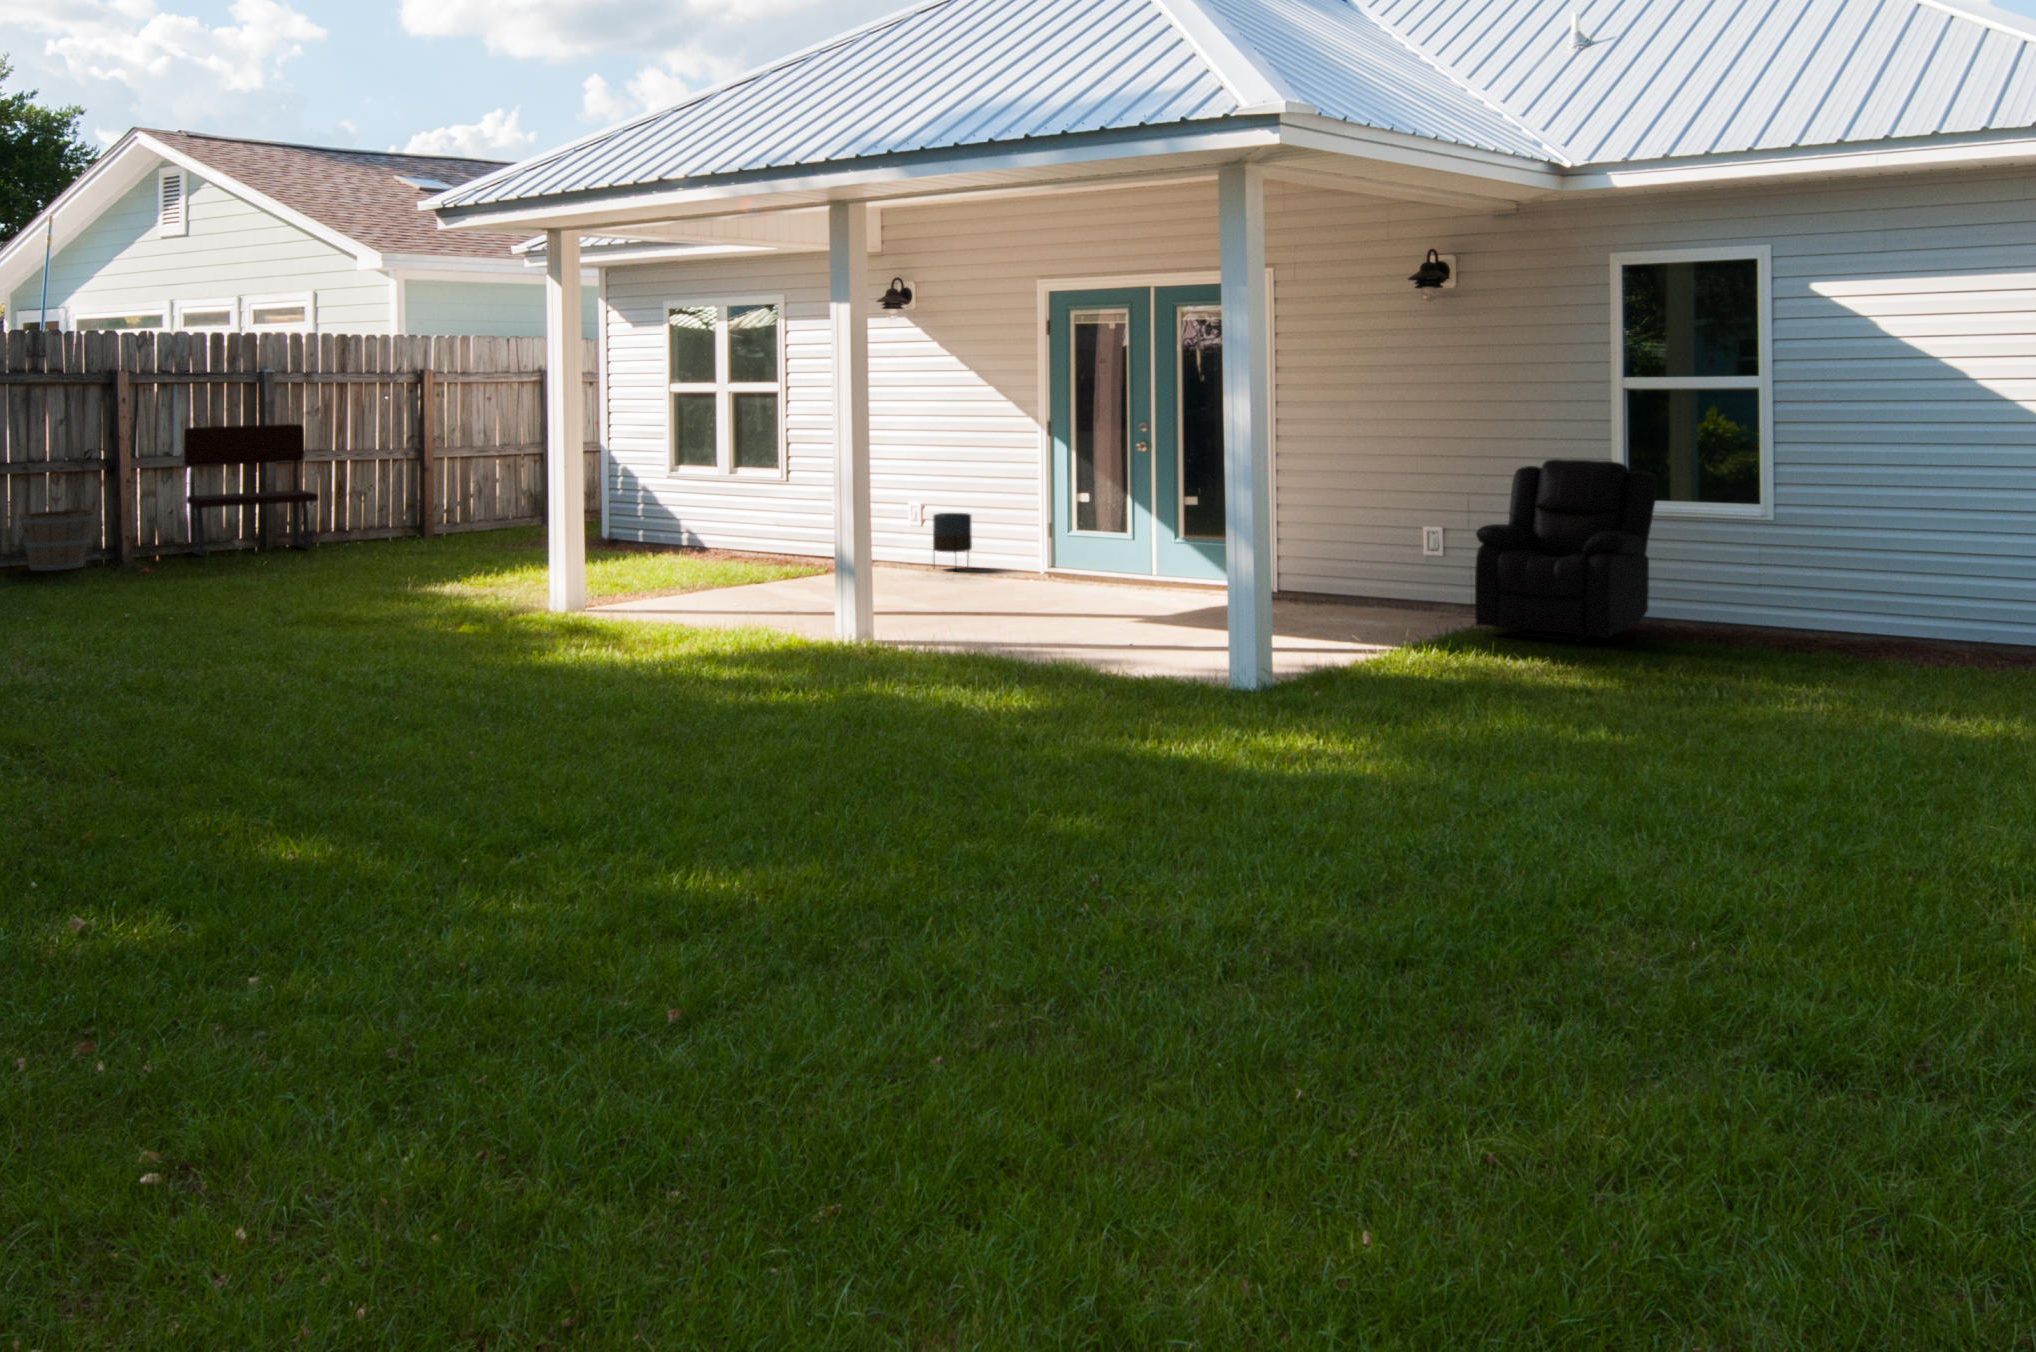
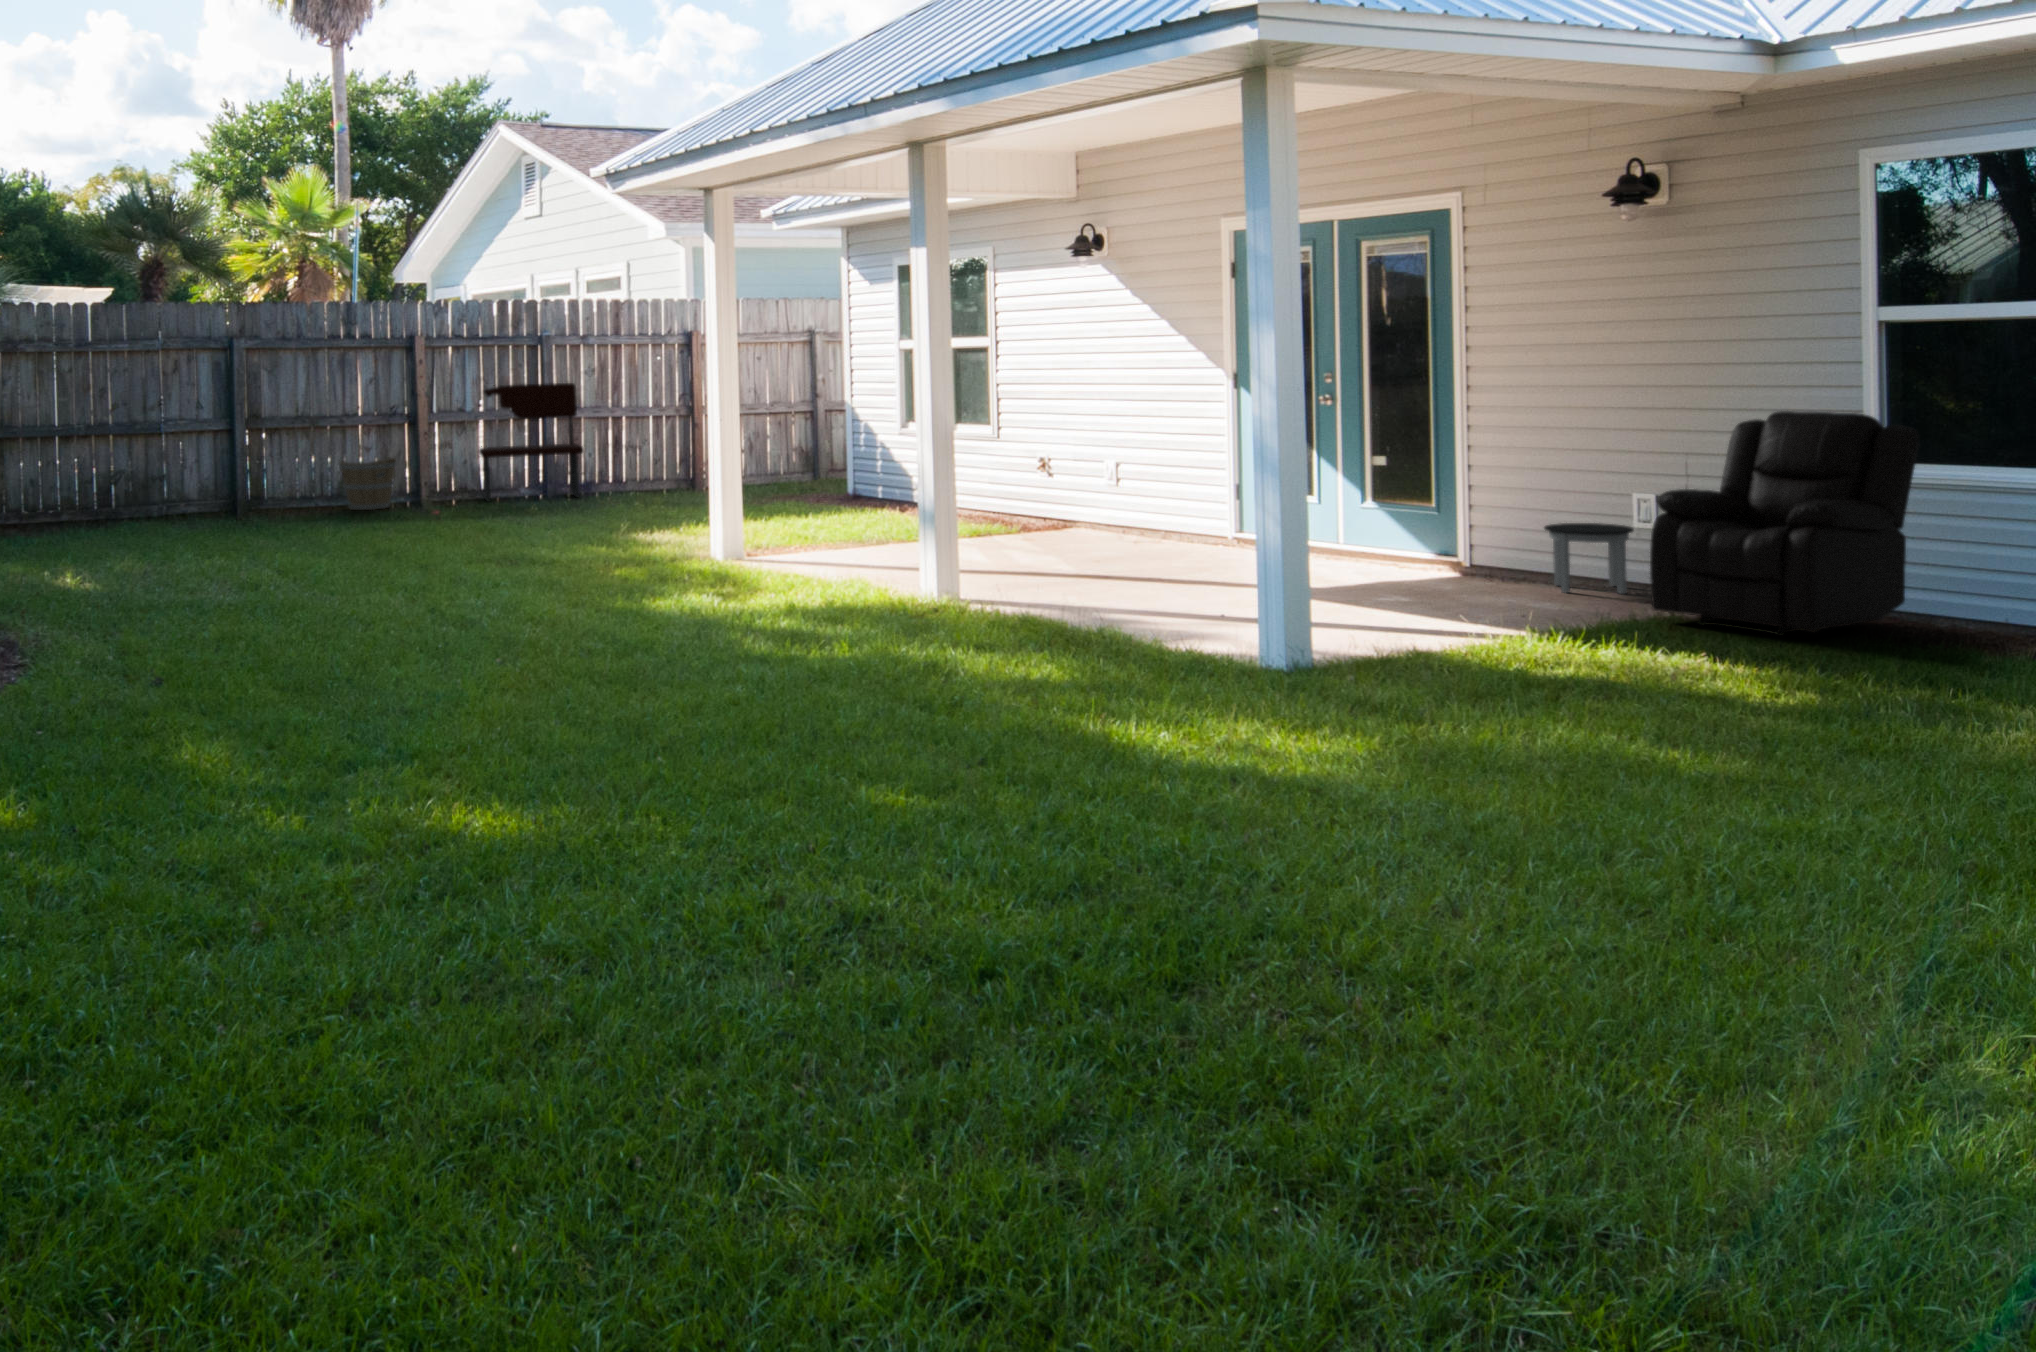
planter: present [933,513,972,567] -> none [1119,472,1160,534]
round table: none [1357,553,1427,613] -> present [1544,523,1634,594]

